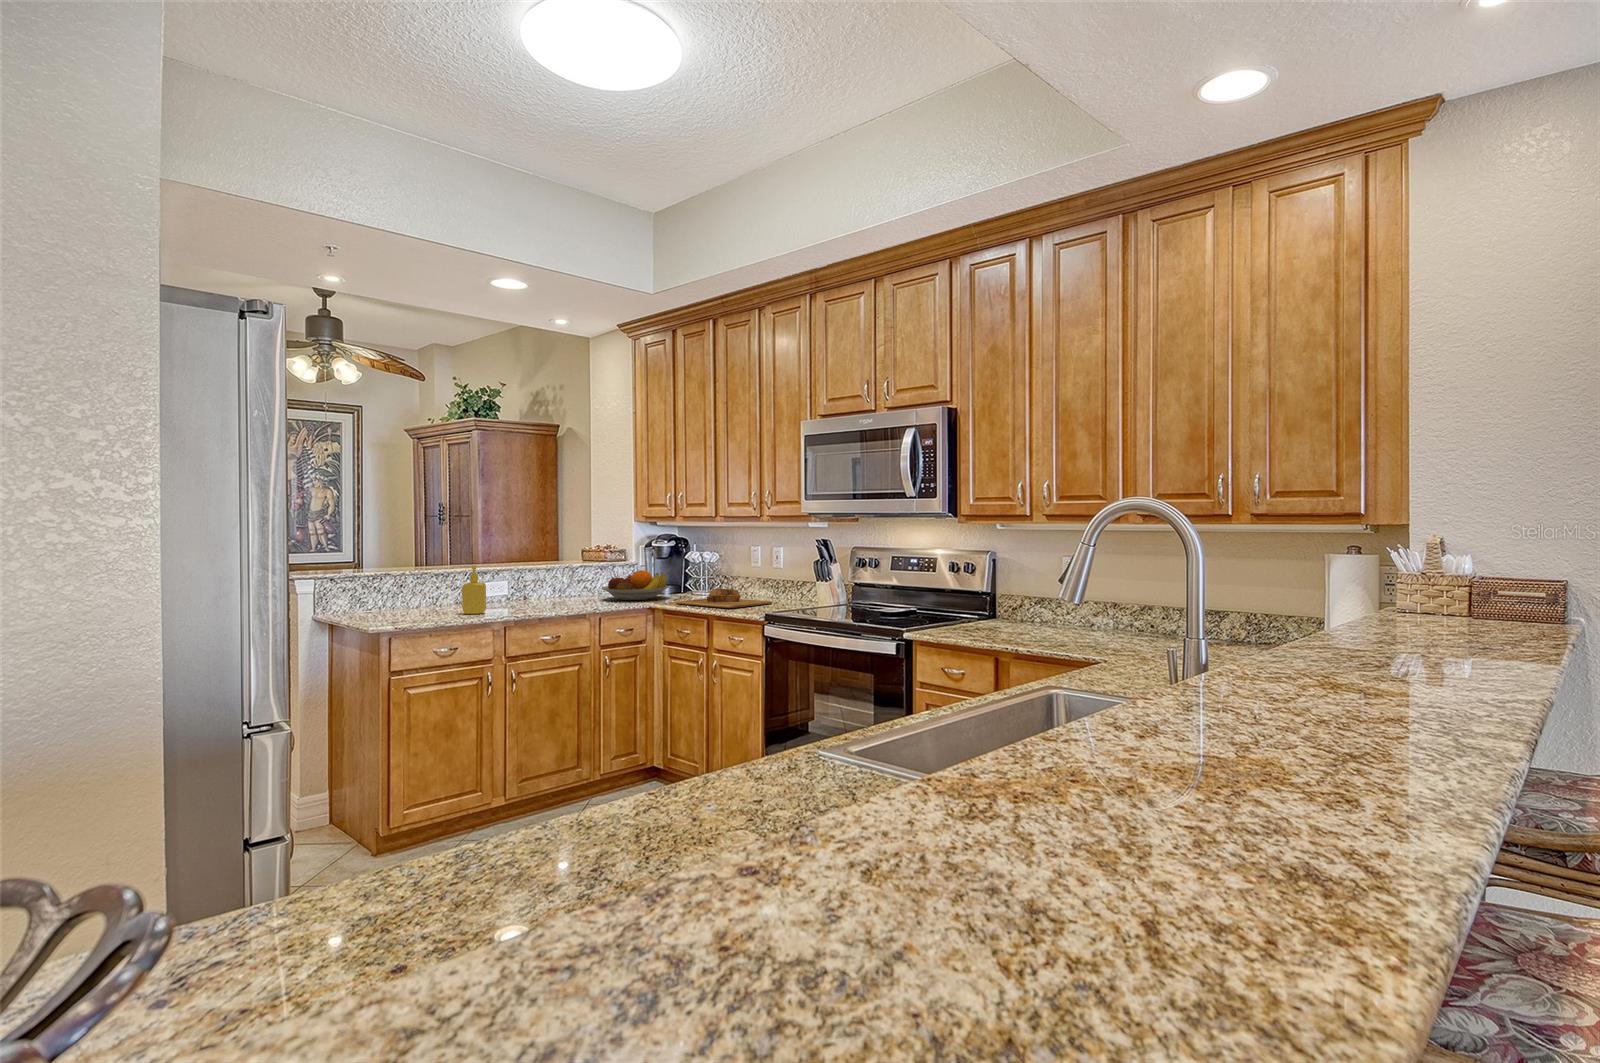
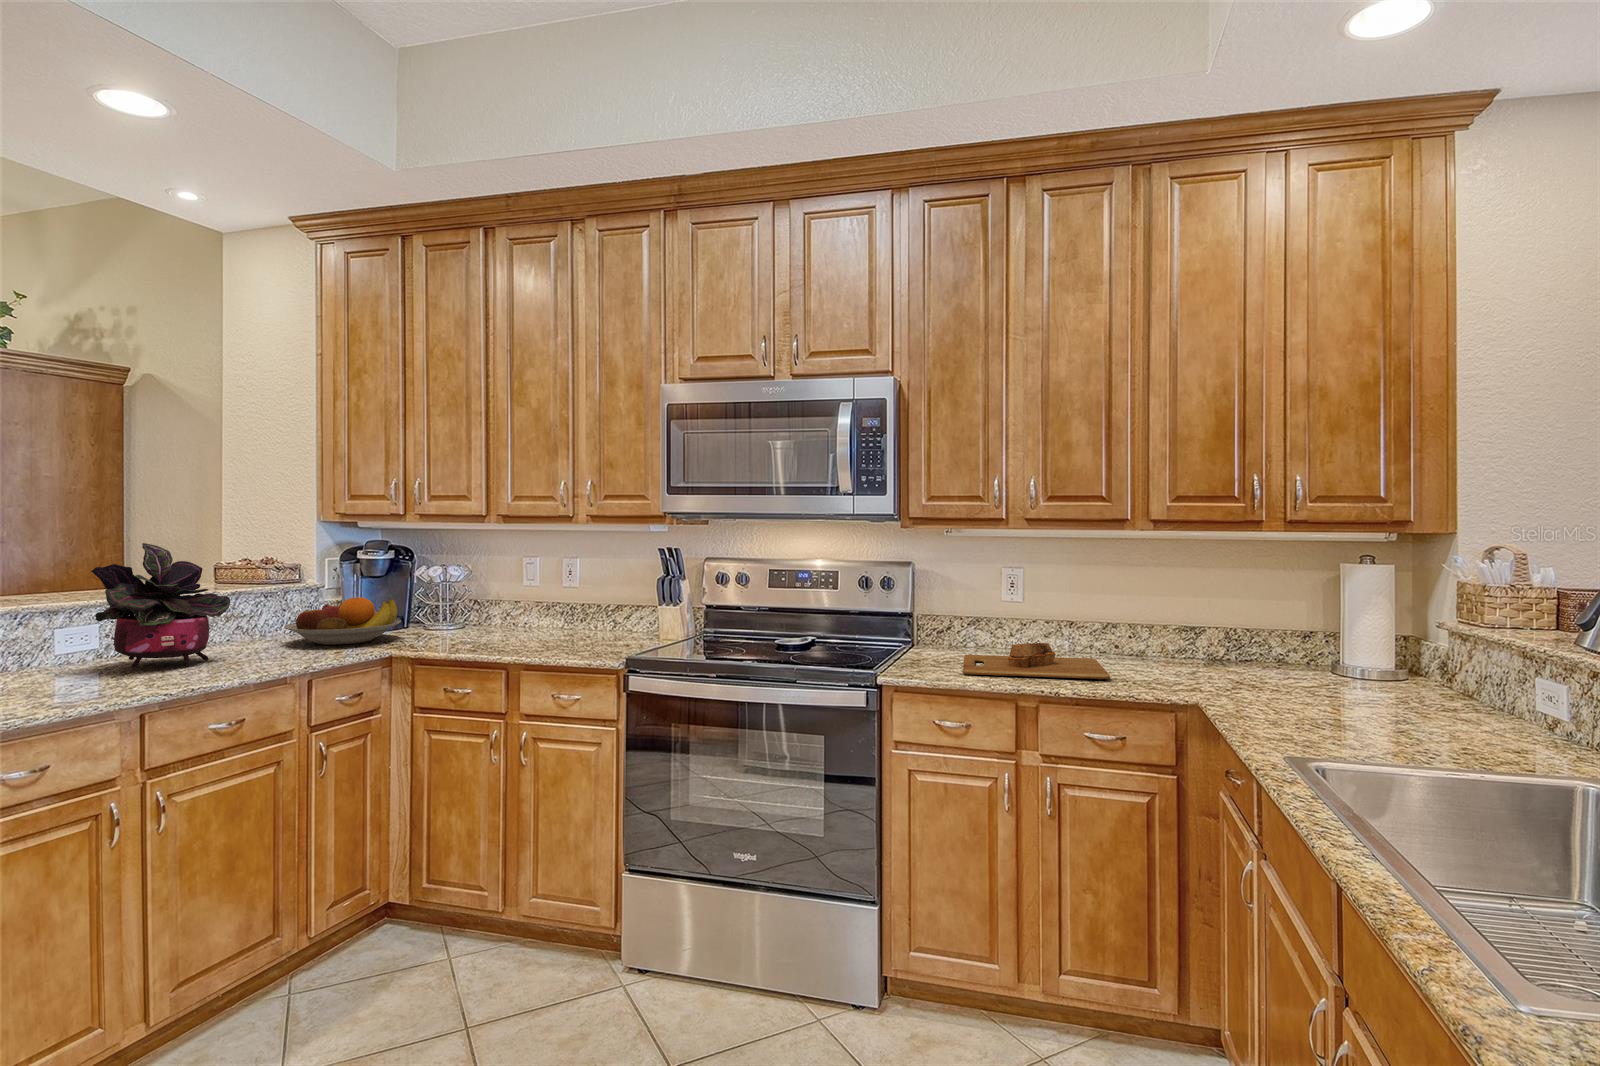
potted plant: none [497,534,565,605] -> present [91,543,231,668]
soap dispenser: present [462,565,486,614] -> none [36,602,89,695]
cutting board: present [676,588,772,608] -> present [963,643,1110,679]

